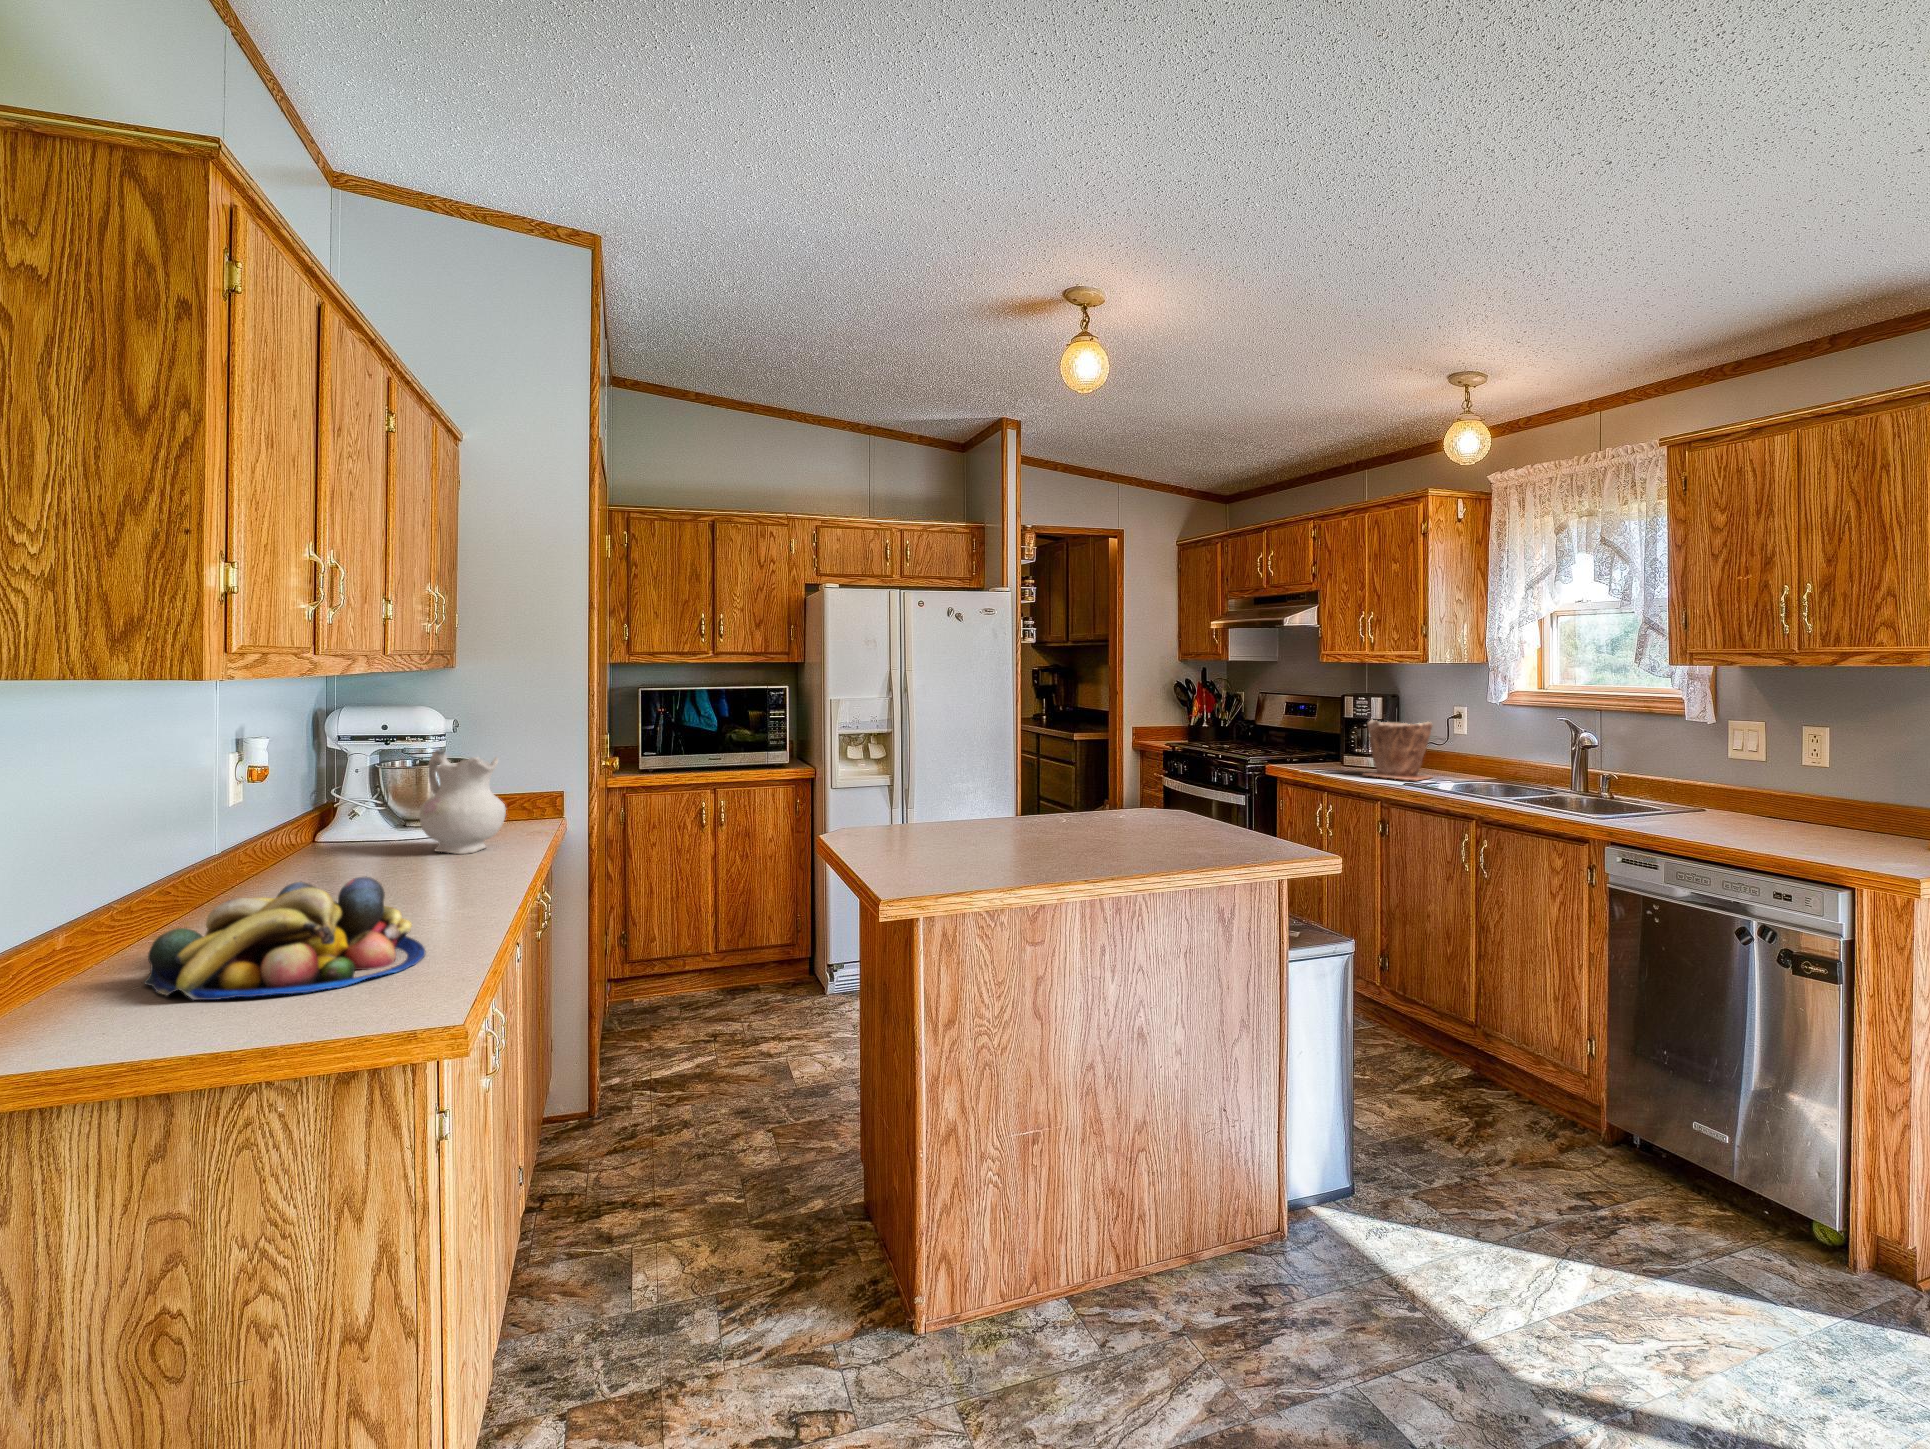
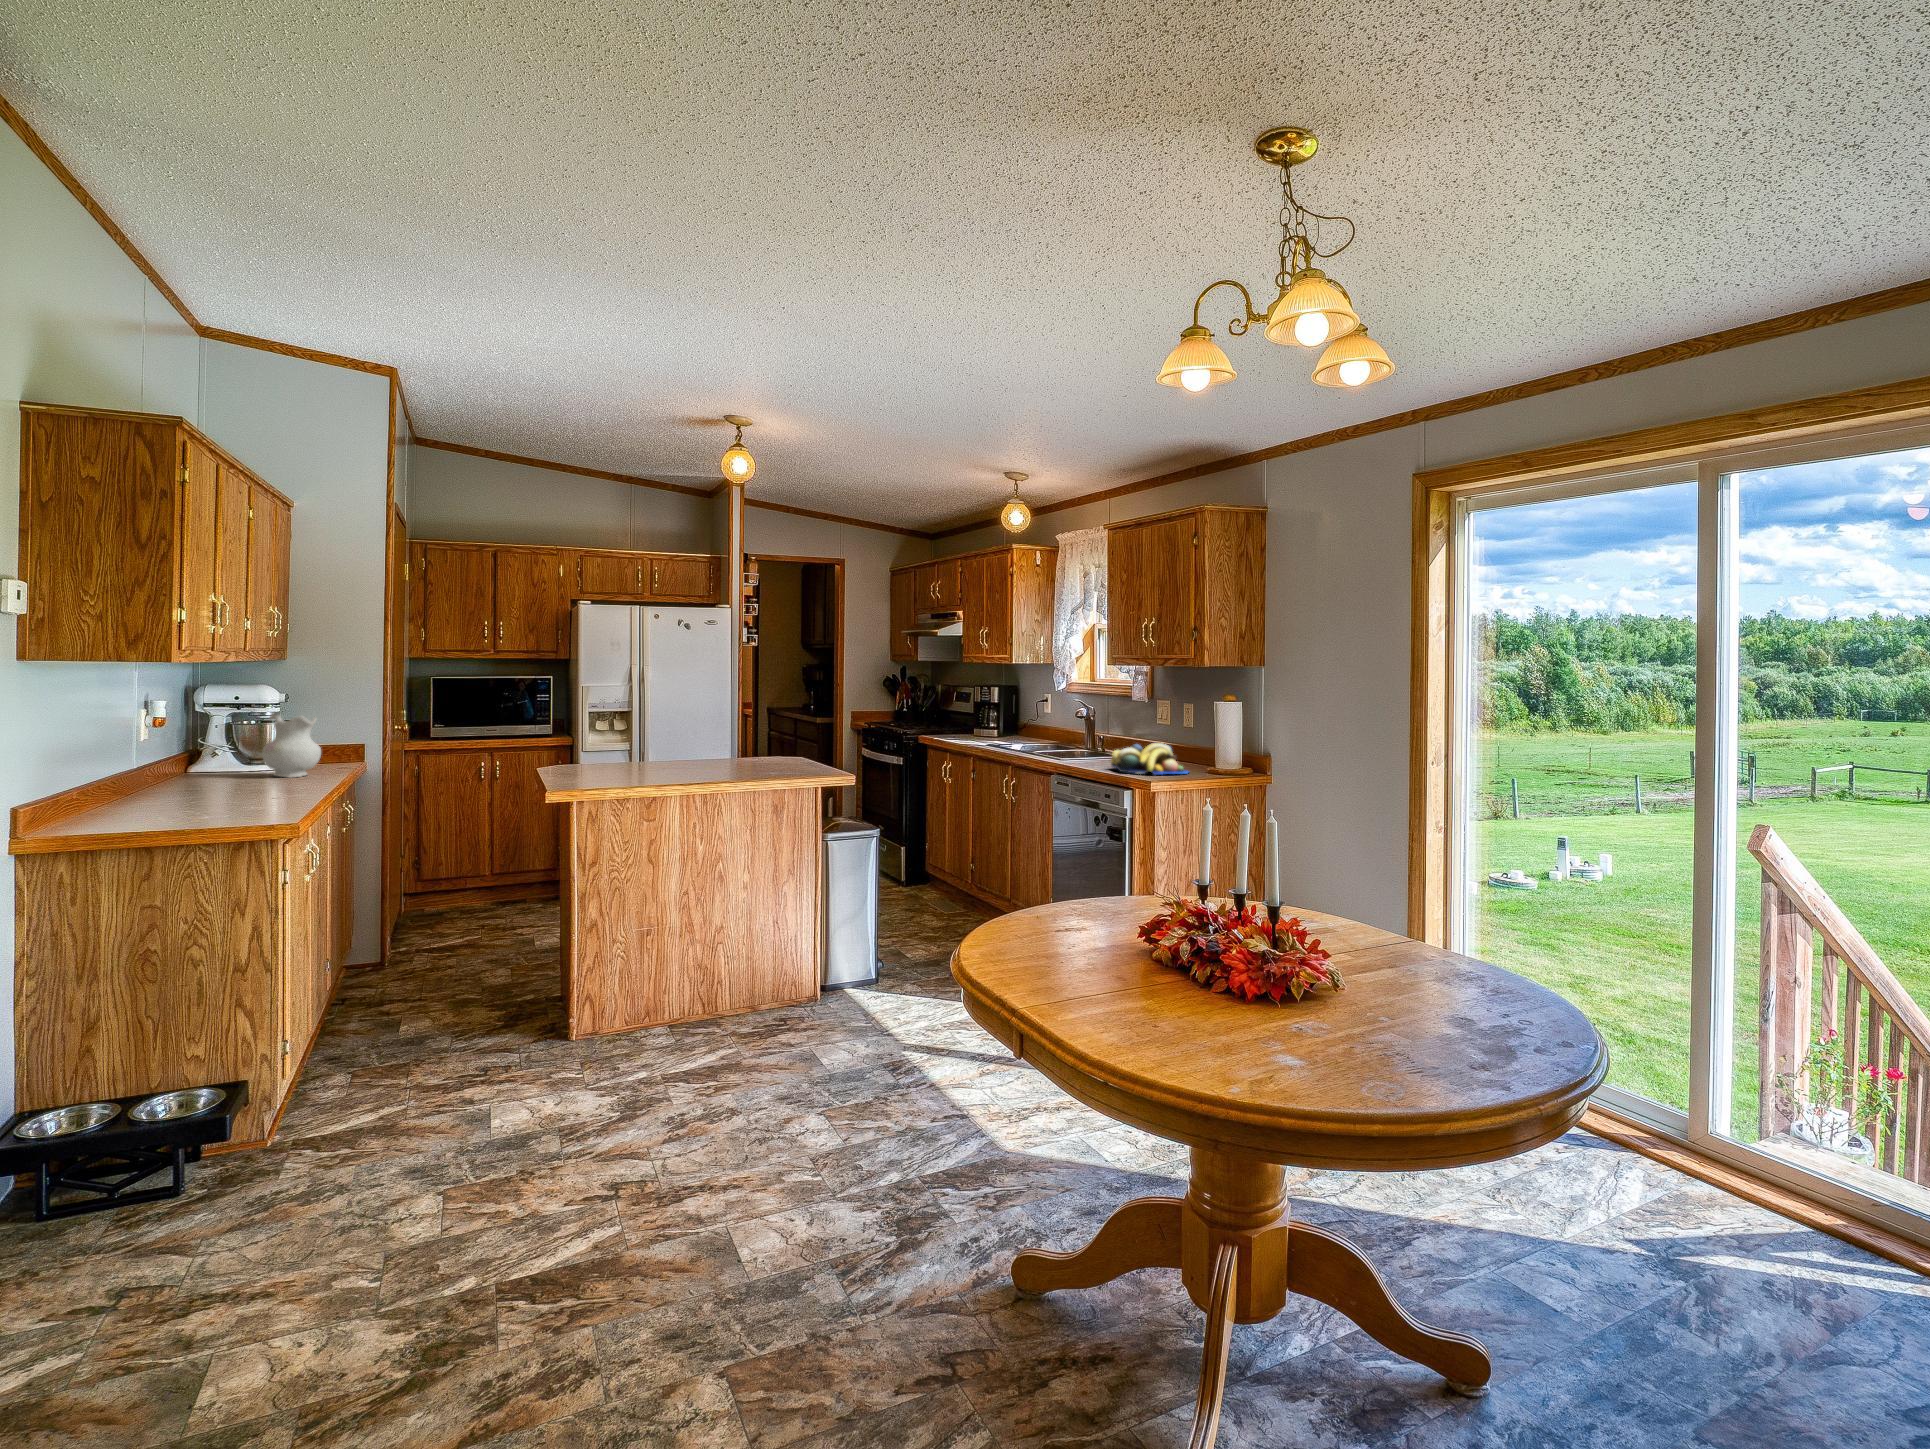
plant pot: present [1364,720,1432,780] -> none [968,703,1019,745]
fruit bowl: present [144,877,425,1000] -> present [1111,743,1188,775]

